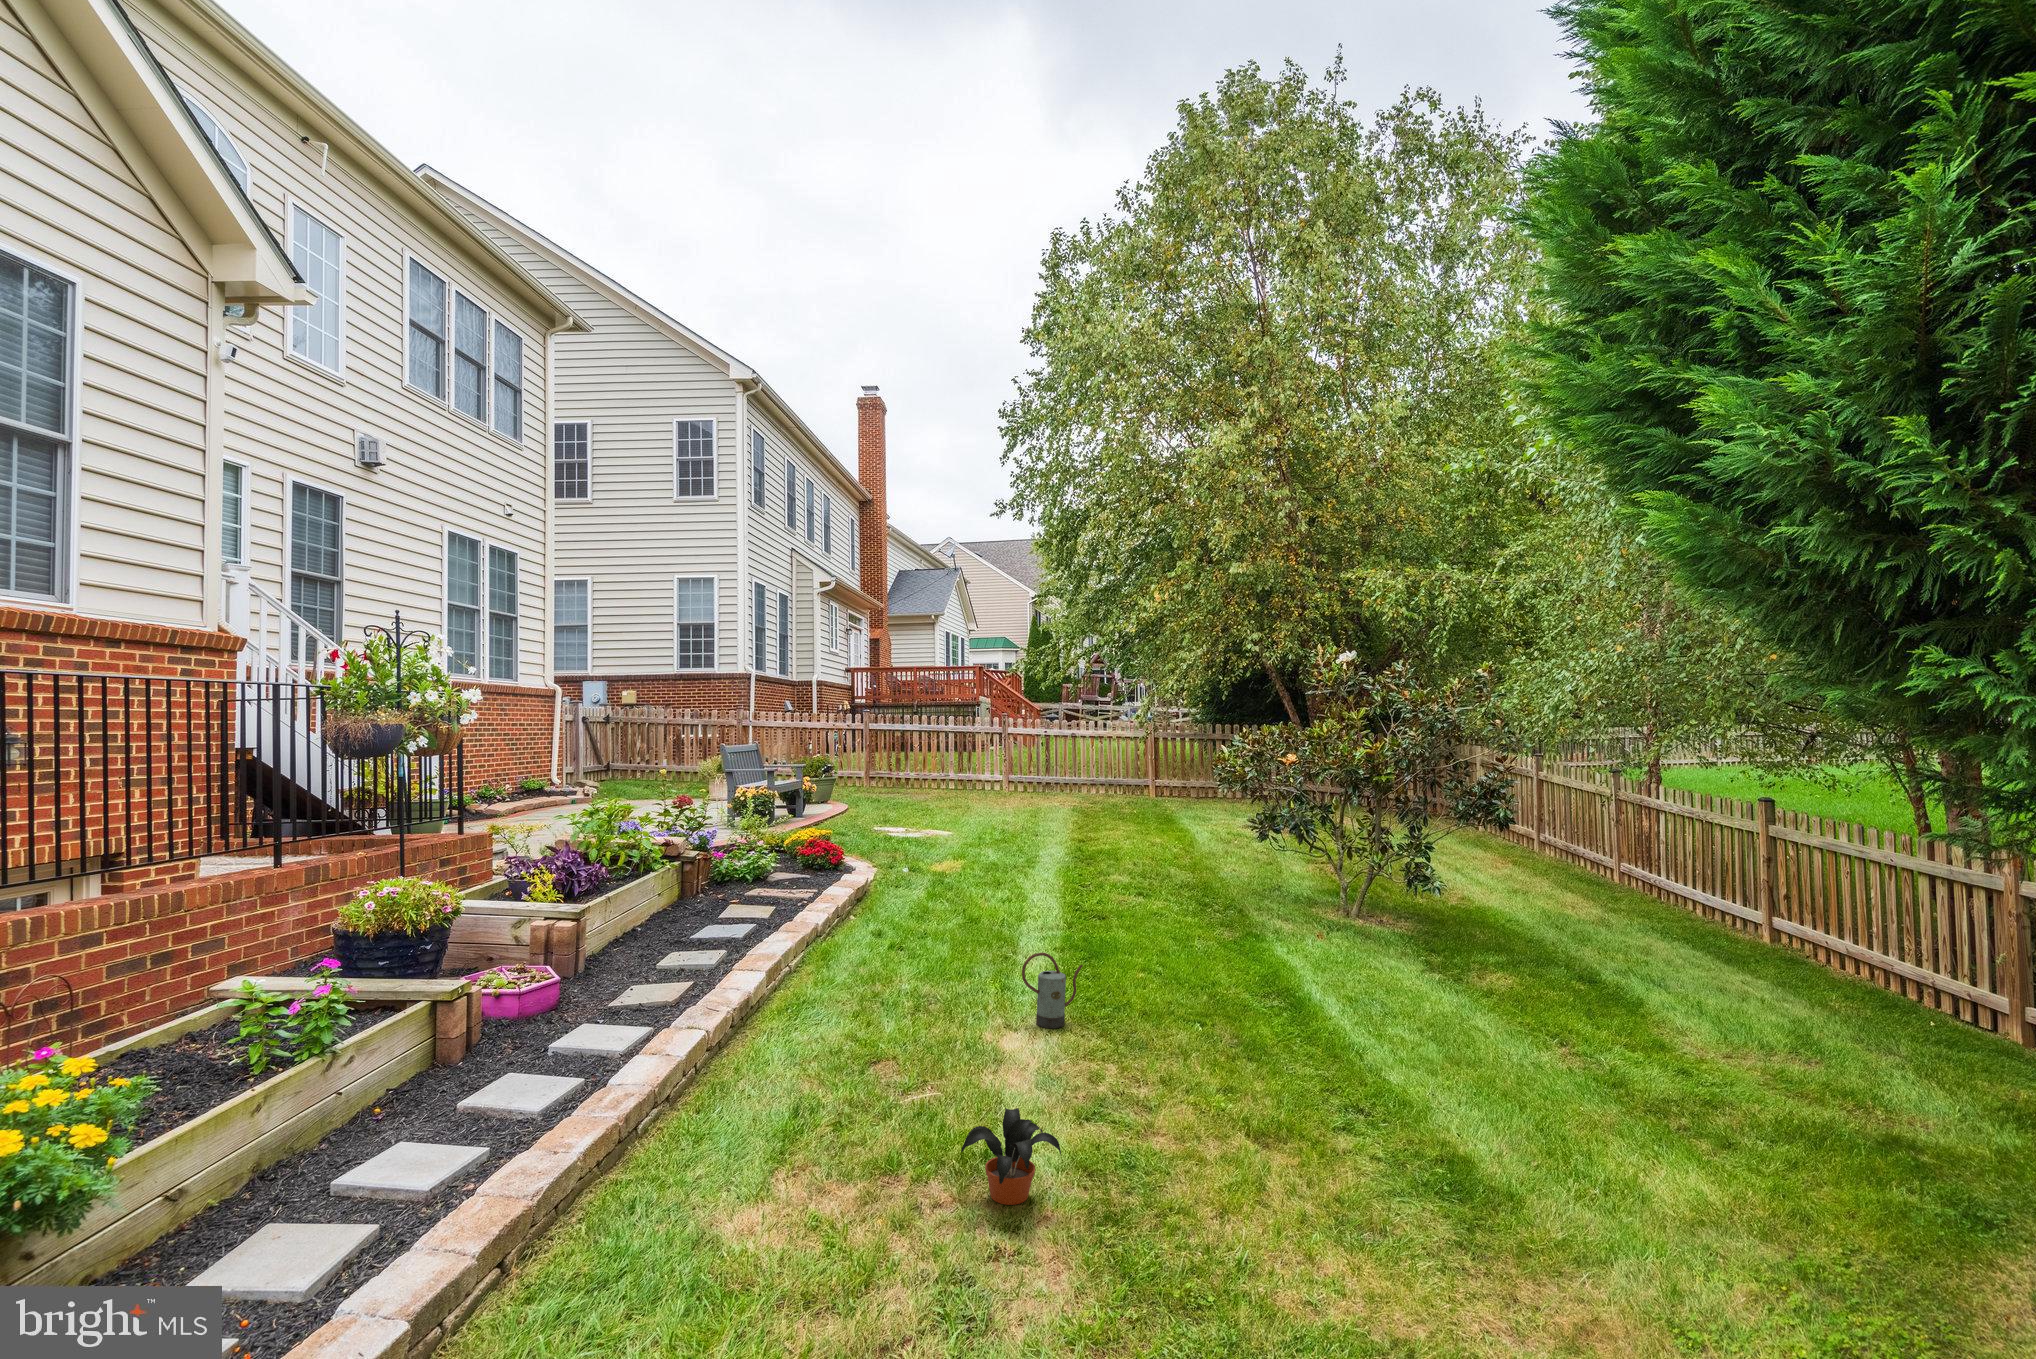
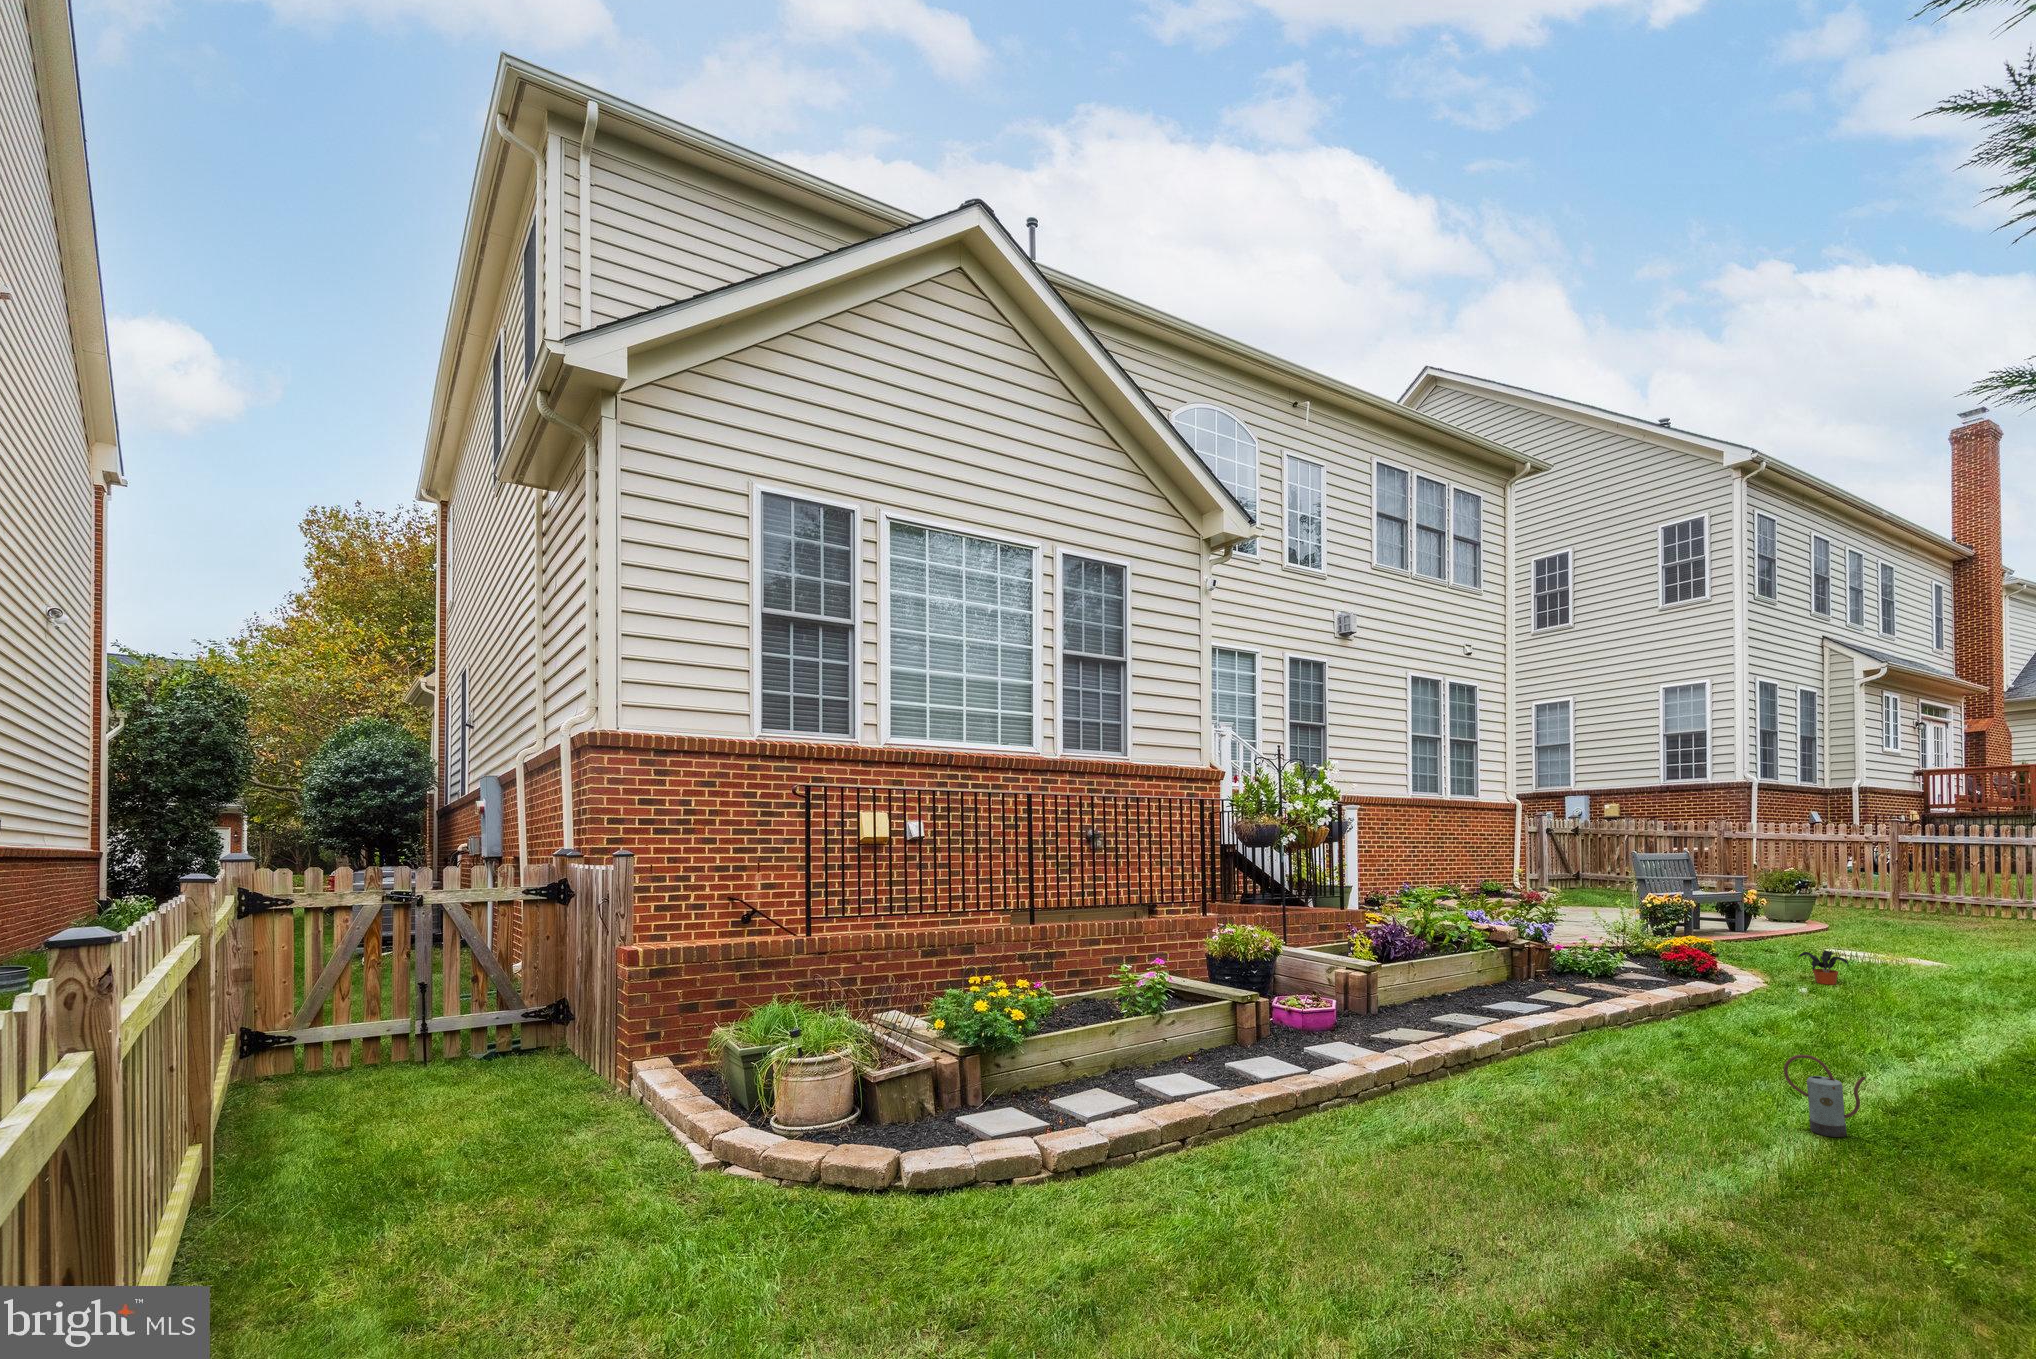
potted plant: present [961,1108,1061,1205] -> present [1798,950,1849,985]

